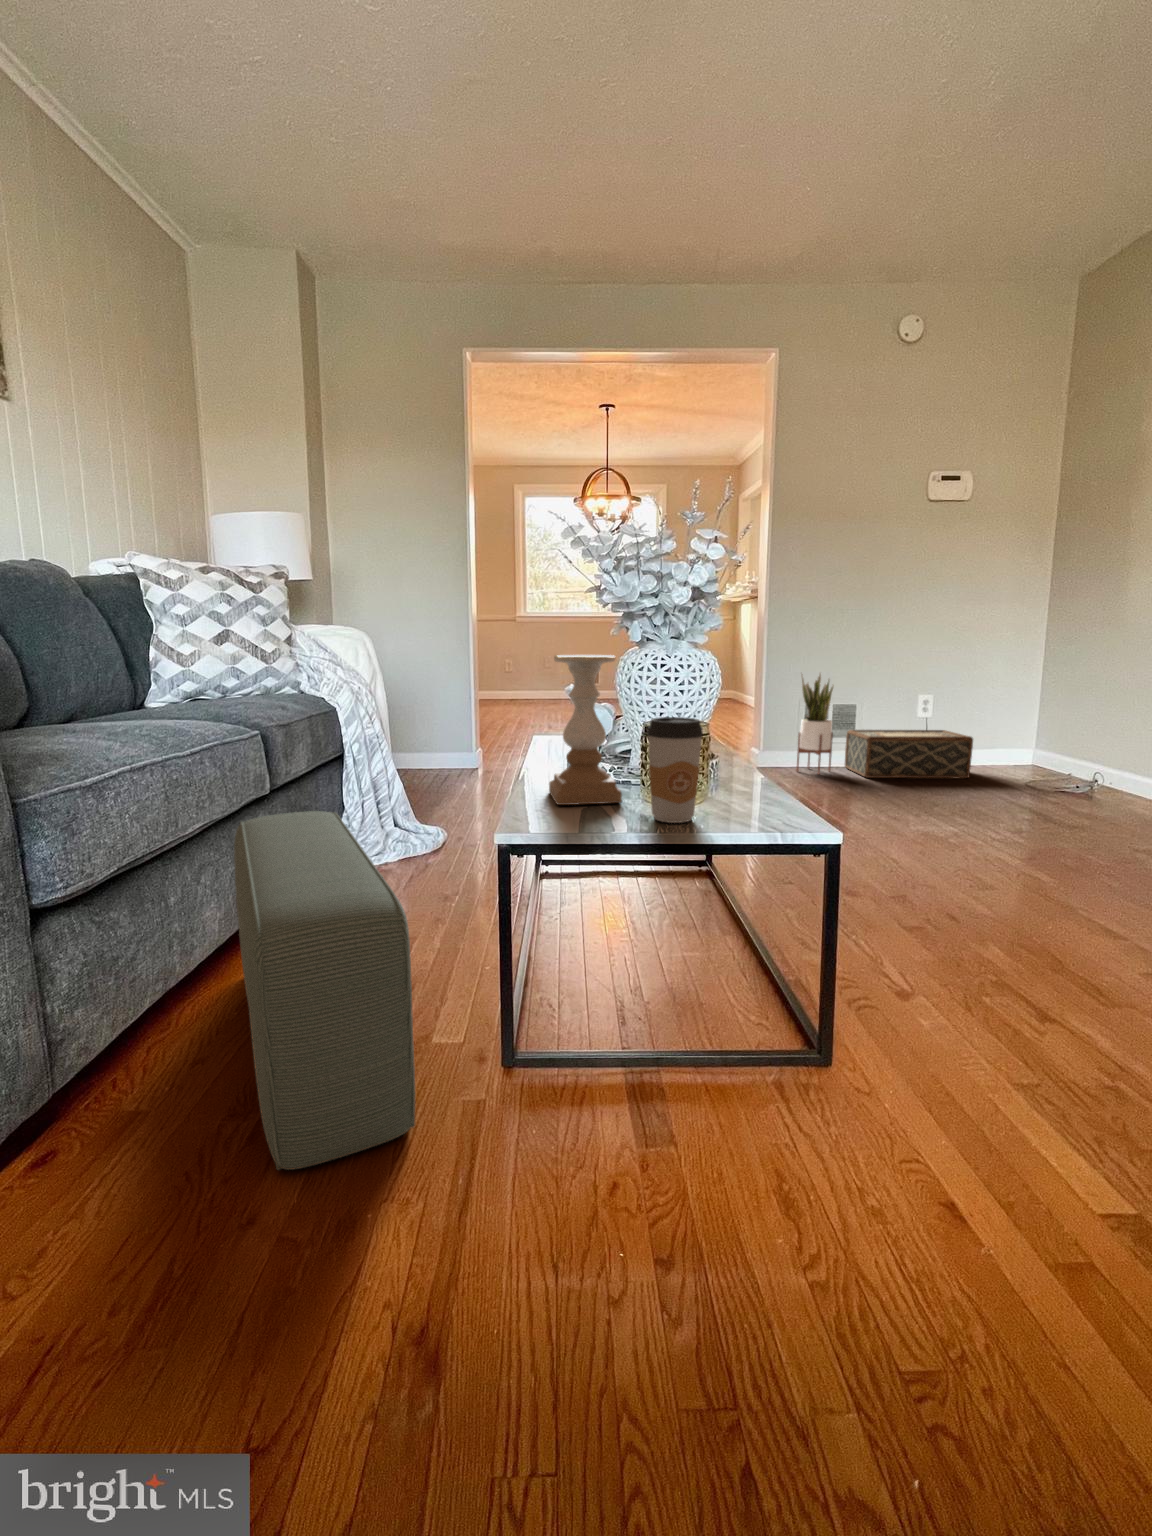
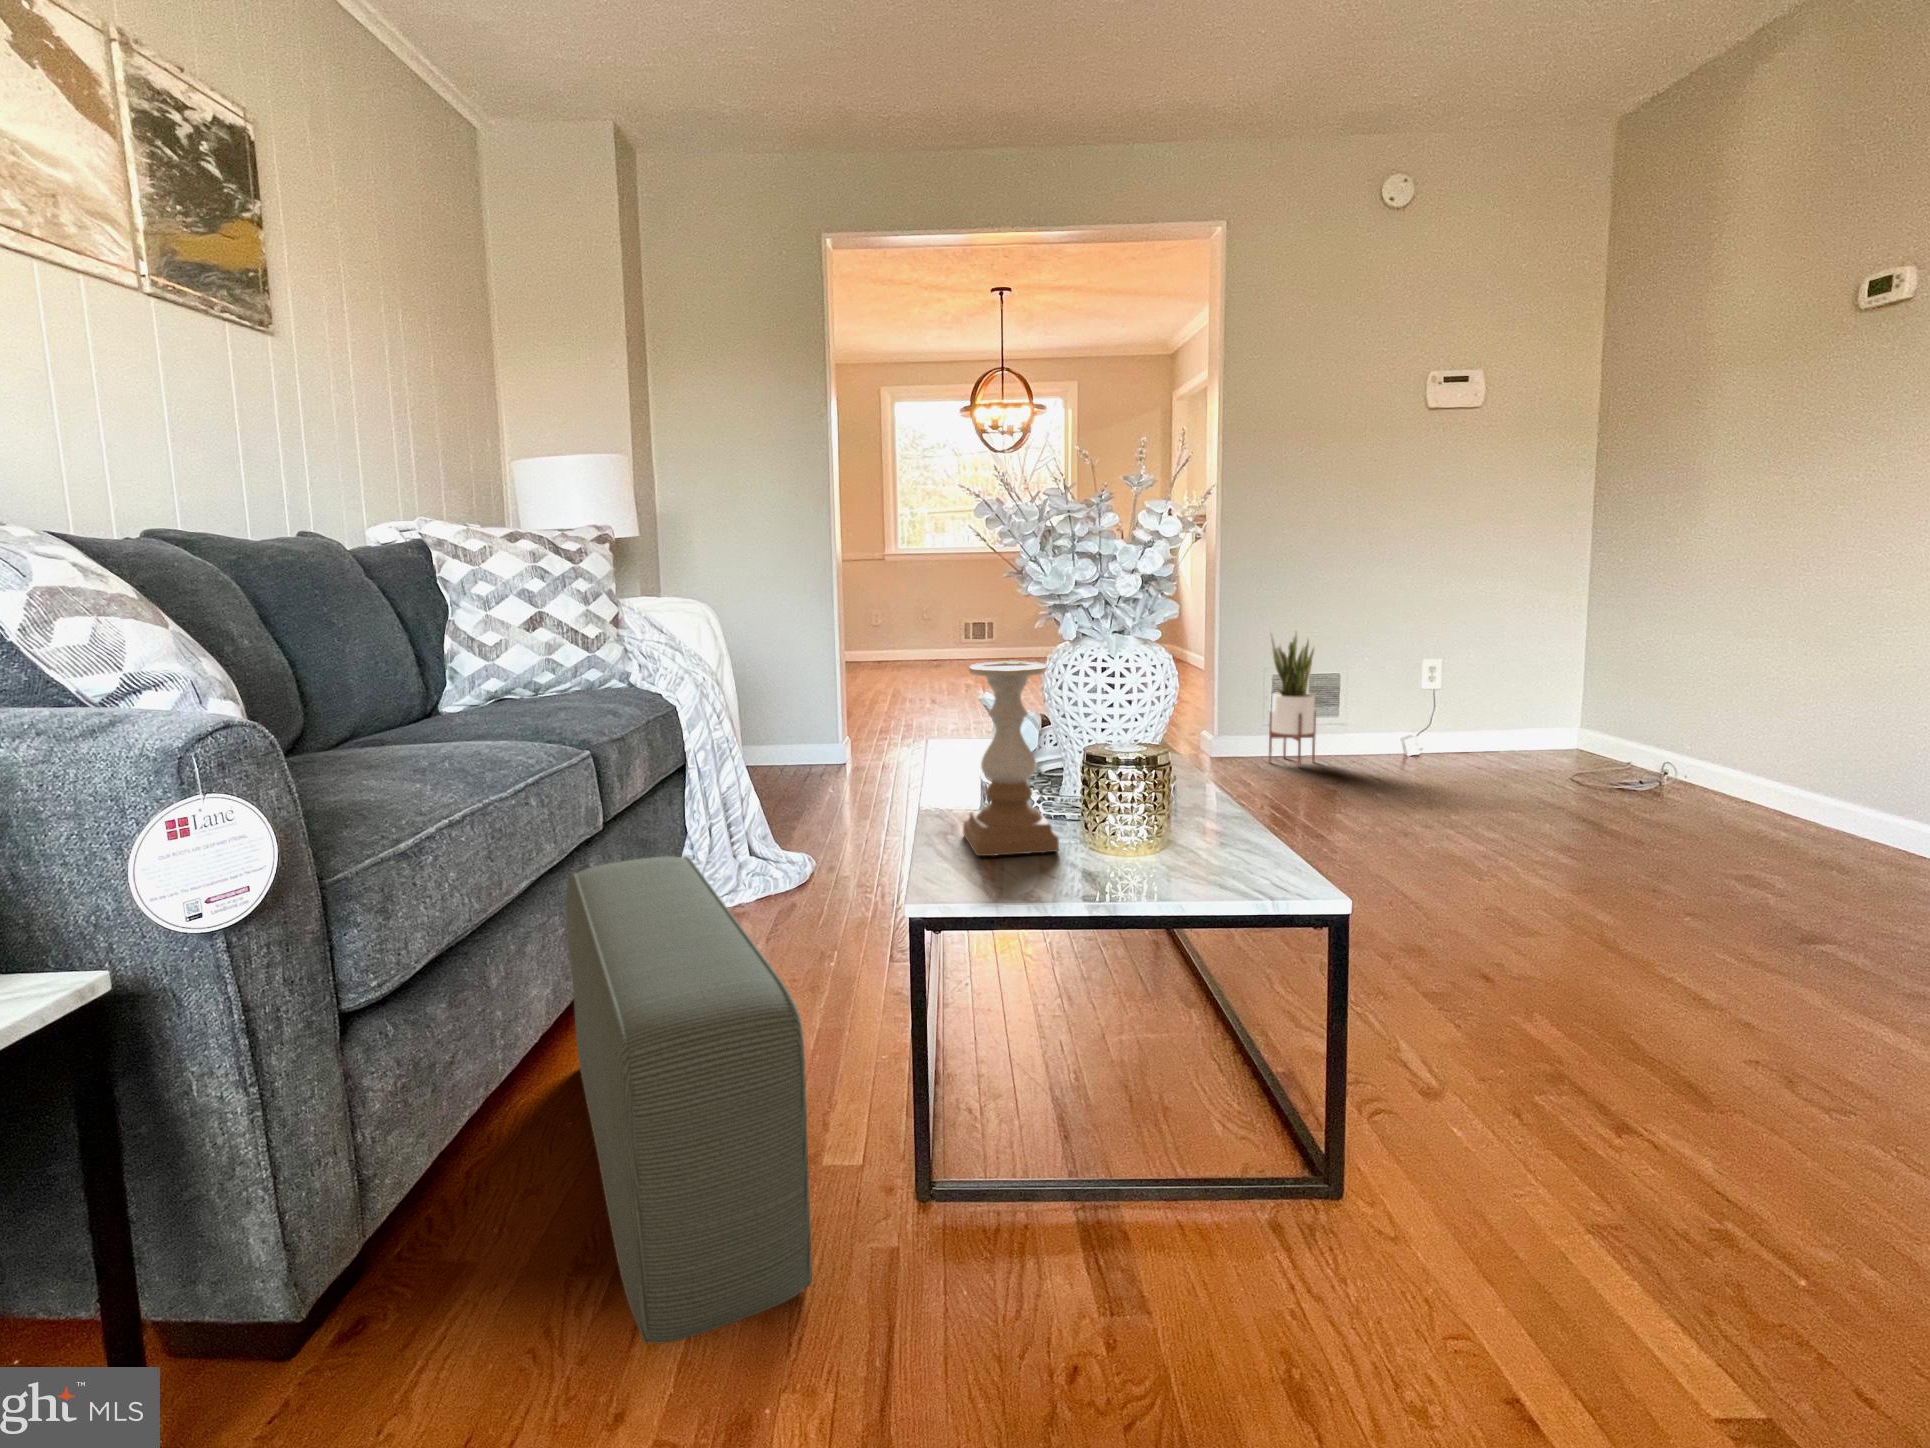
coffee cup: present [647,717,703,823] -> none [1093,746,1165,883]
woven basket: present [845,730,973,778] -> none [1333,703,1509,771]

